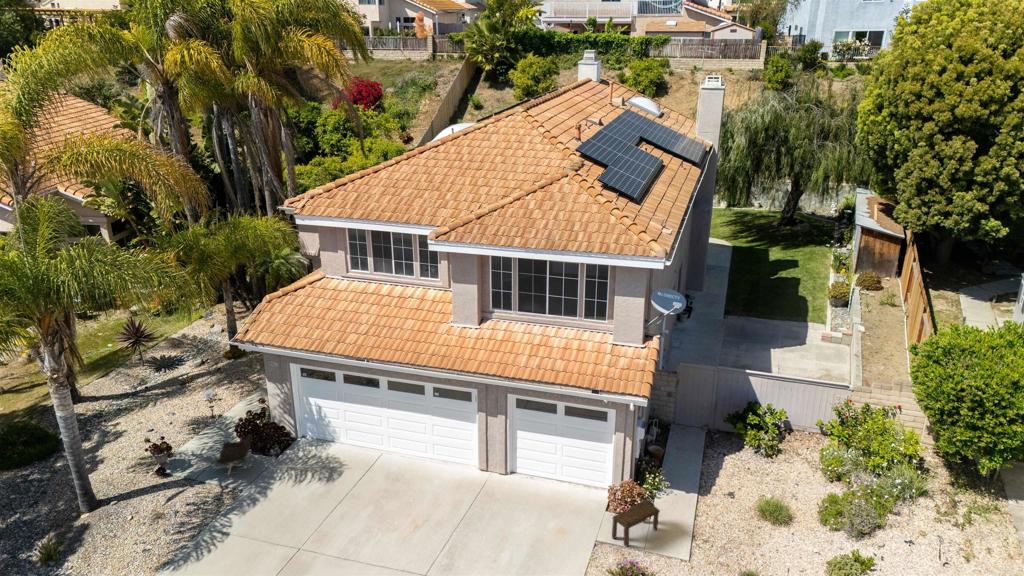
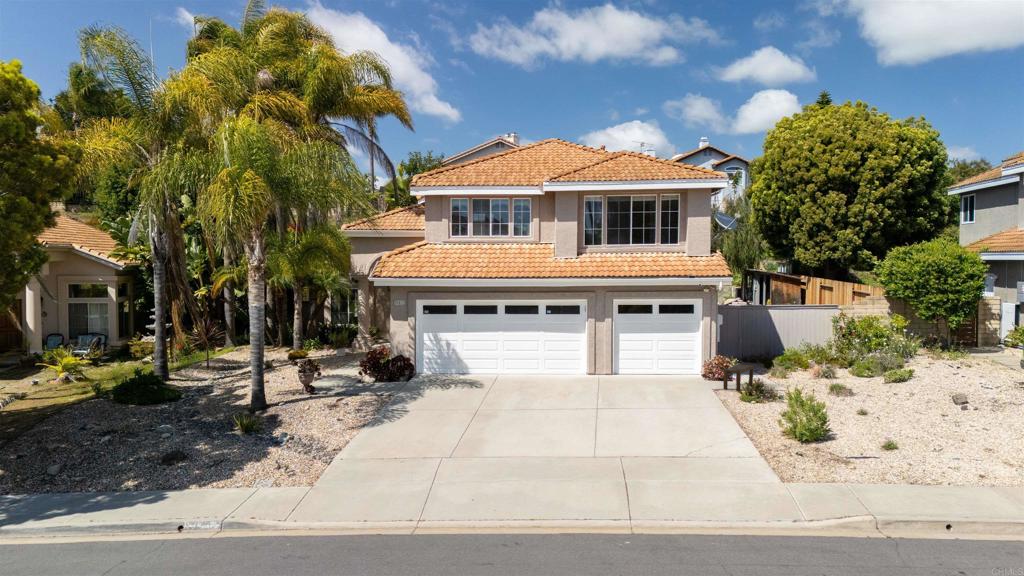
lounge chair: present [216,434,252,473] -> none [353,355,389,386]

